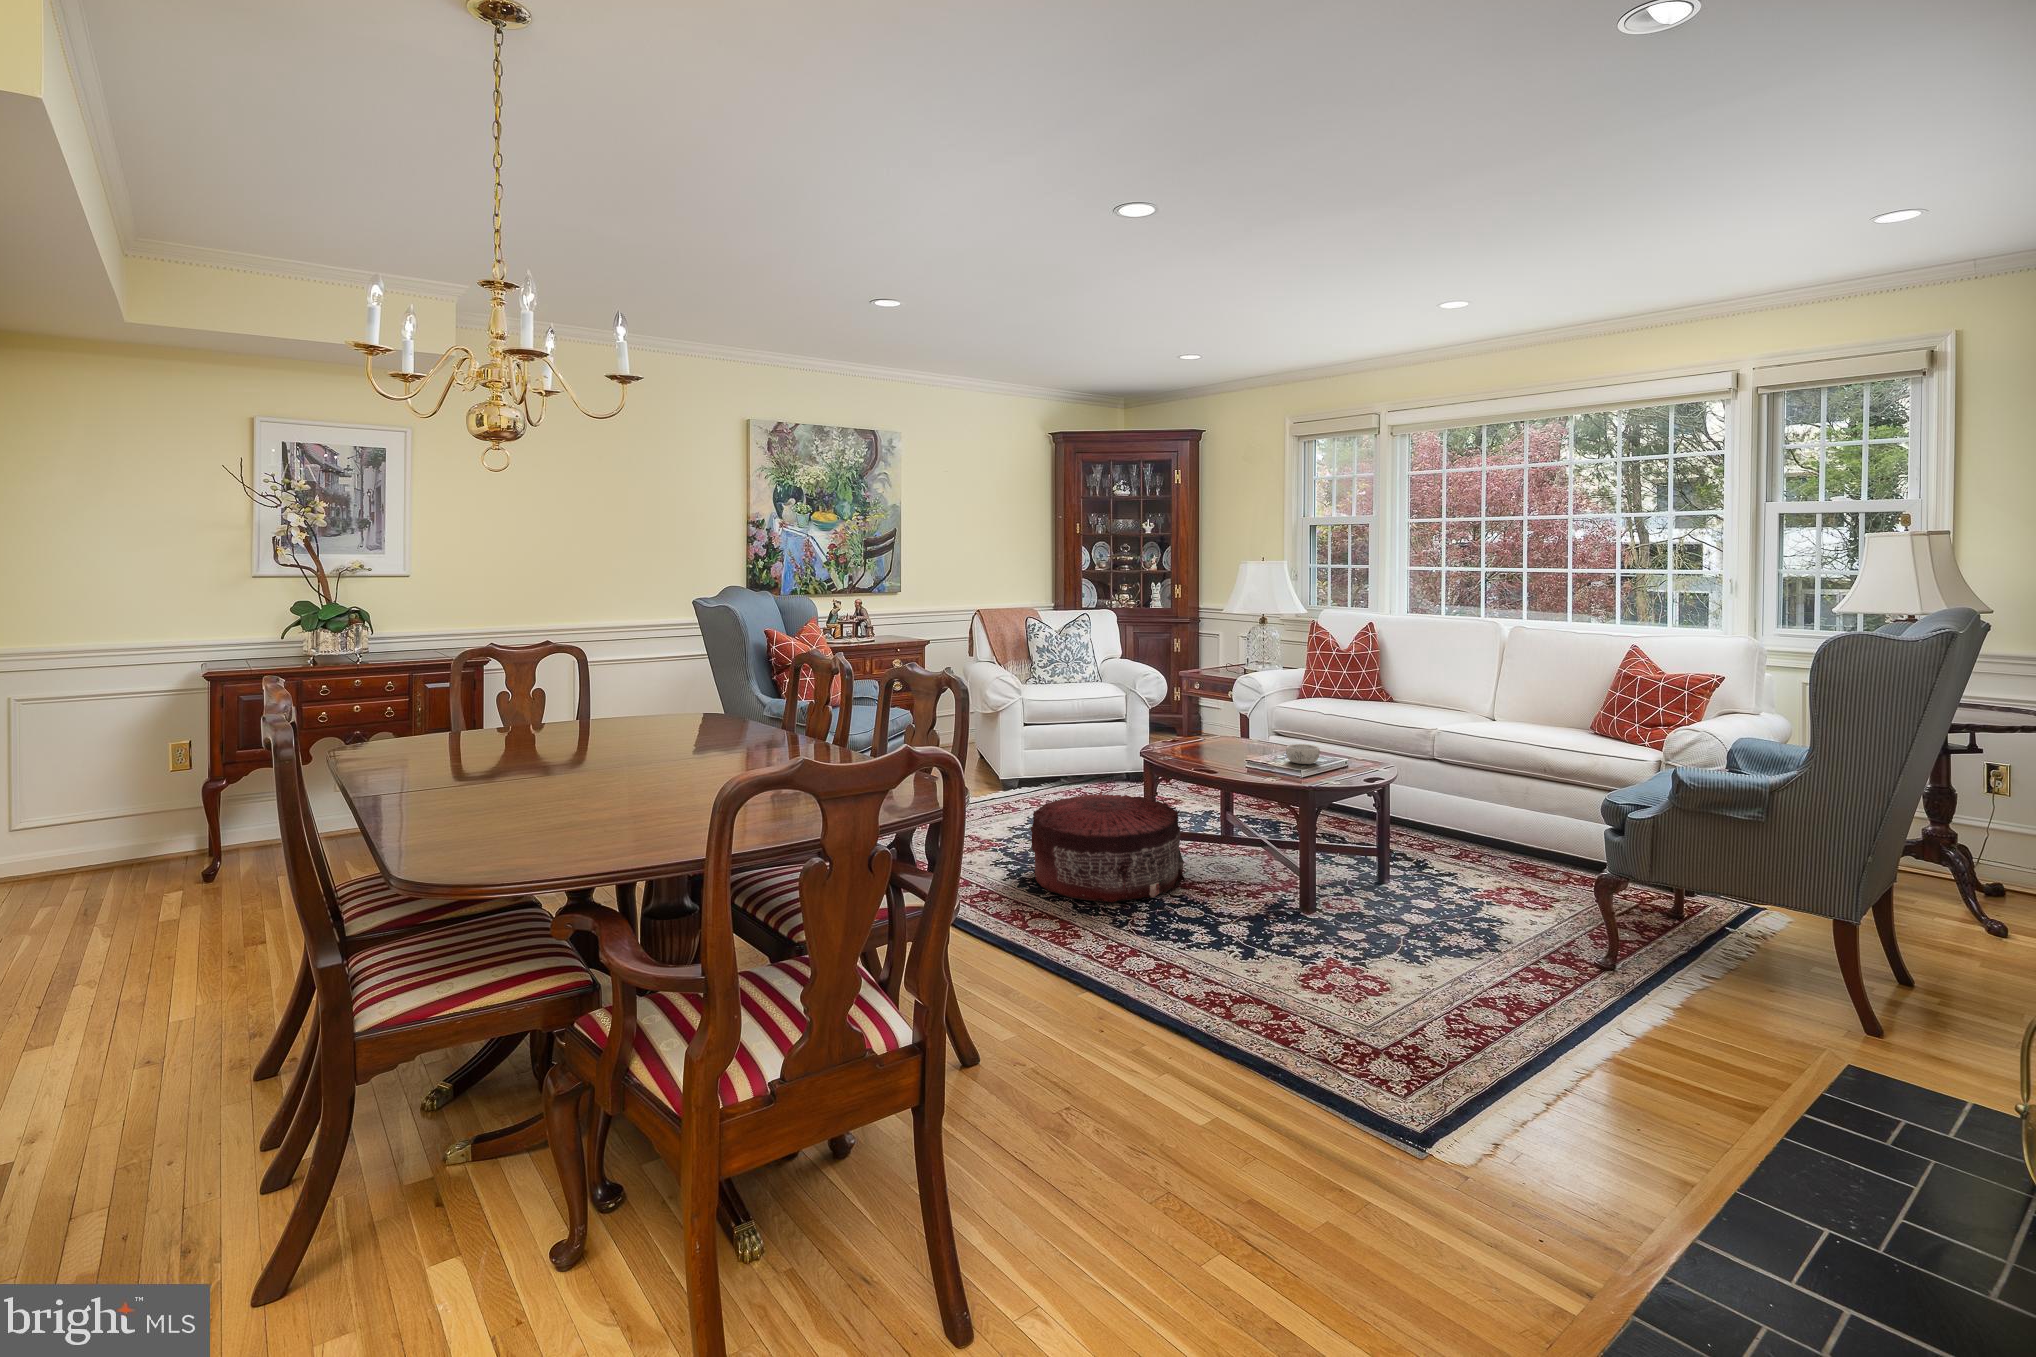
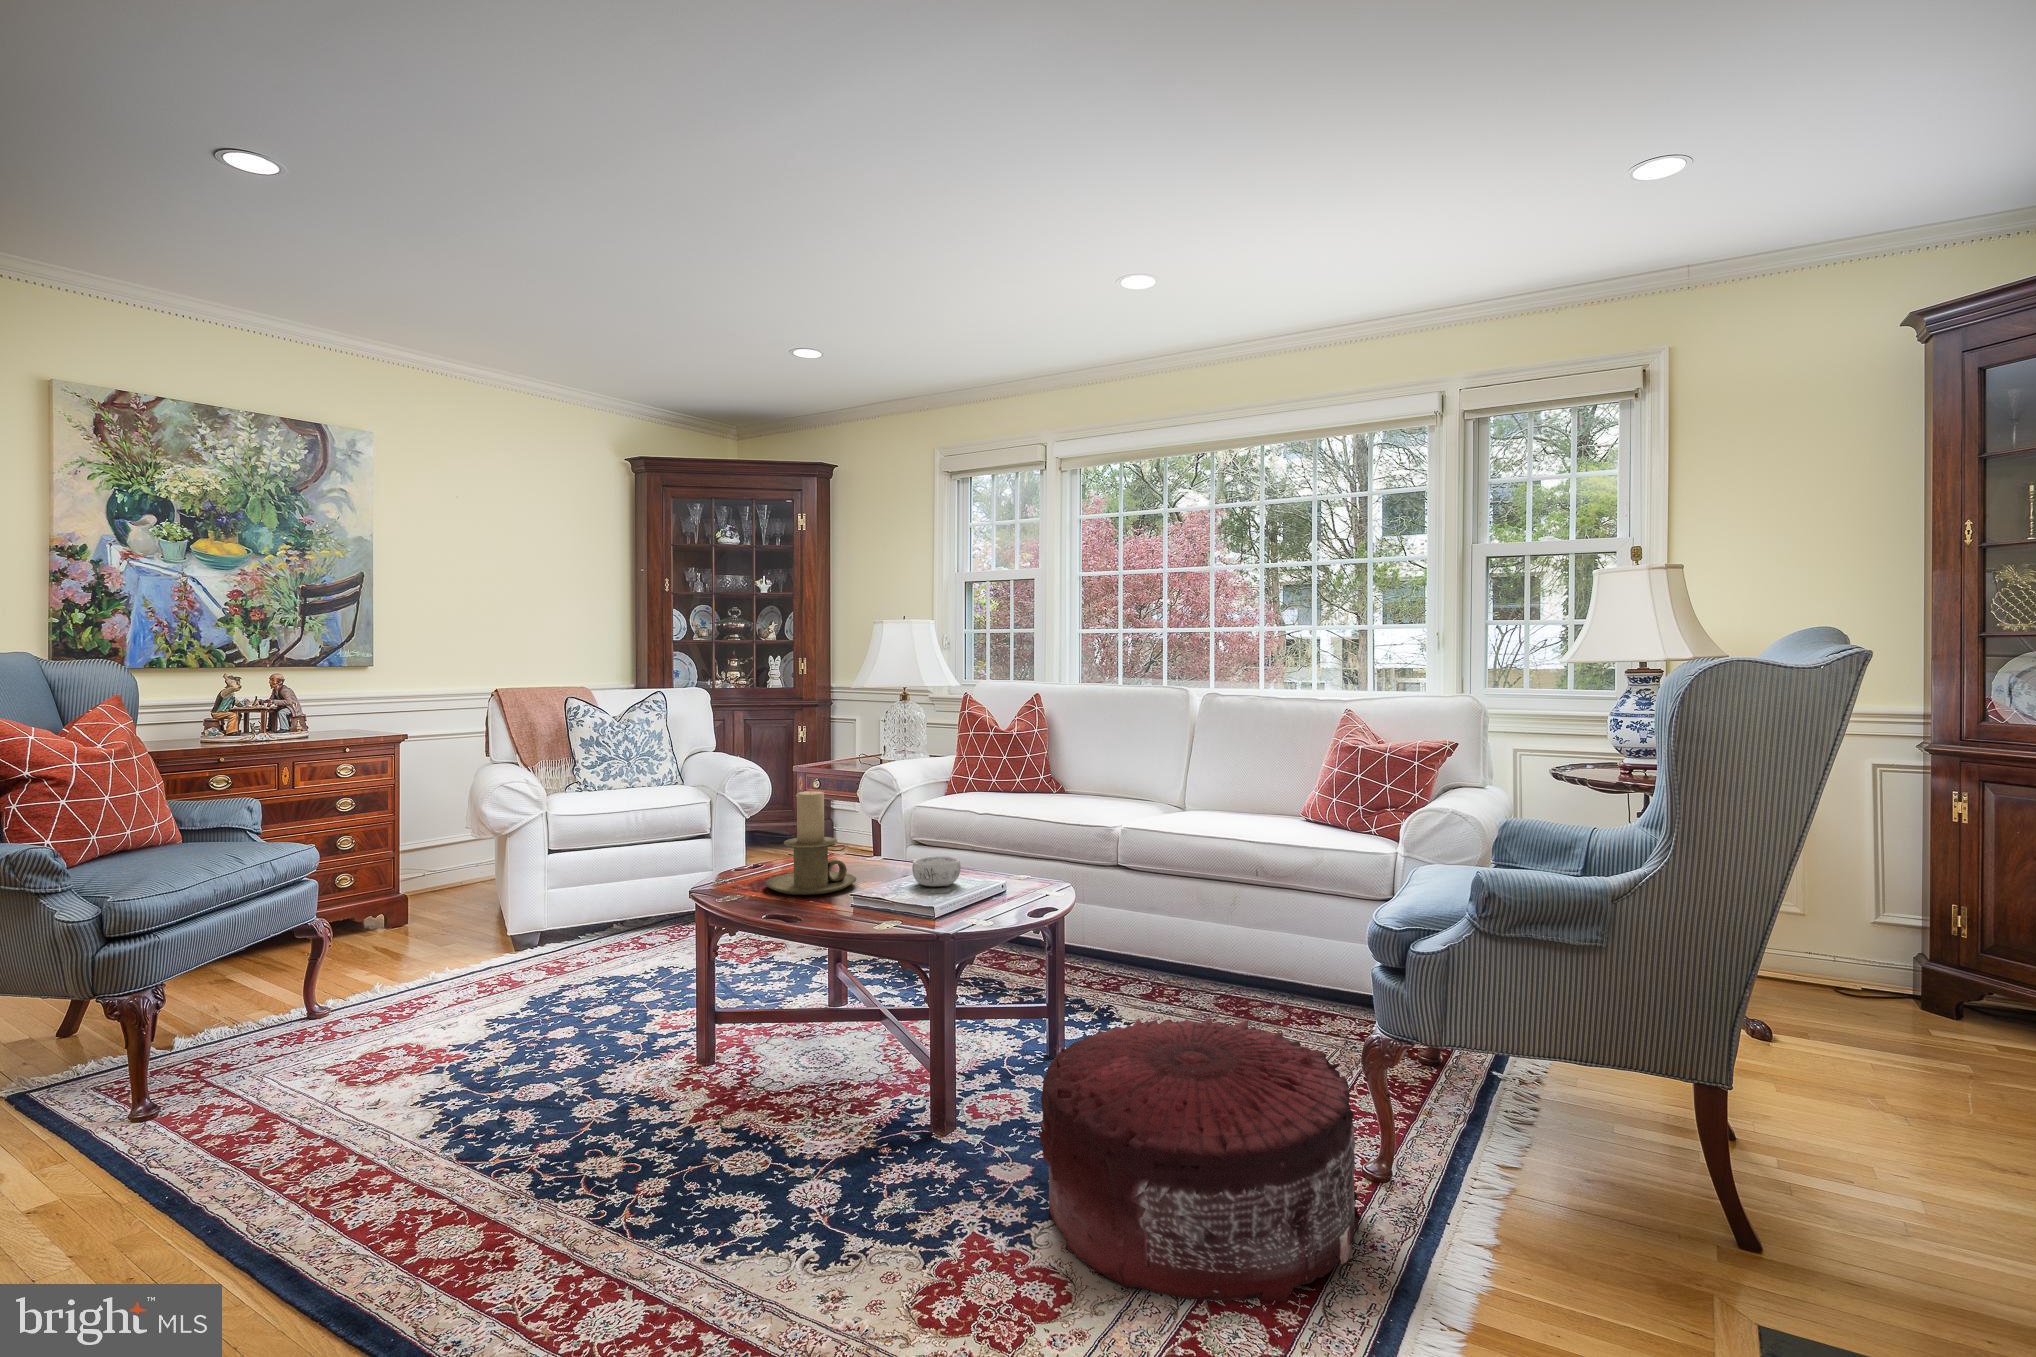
candle holder: none [1189,697,1248,763] -> present [765,791,856,895]
pouf: present [1031,792,1185,902] -> present [1039,1018,1361,1301]

